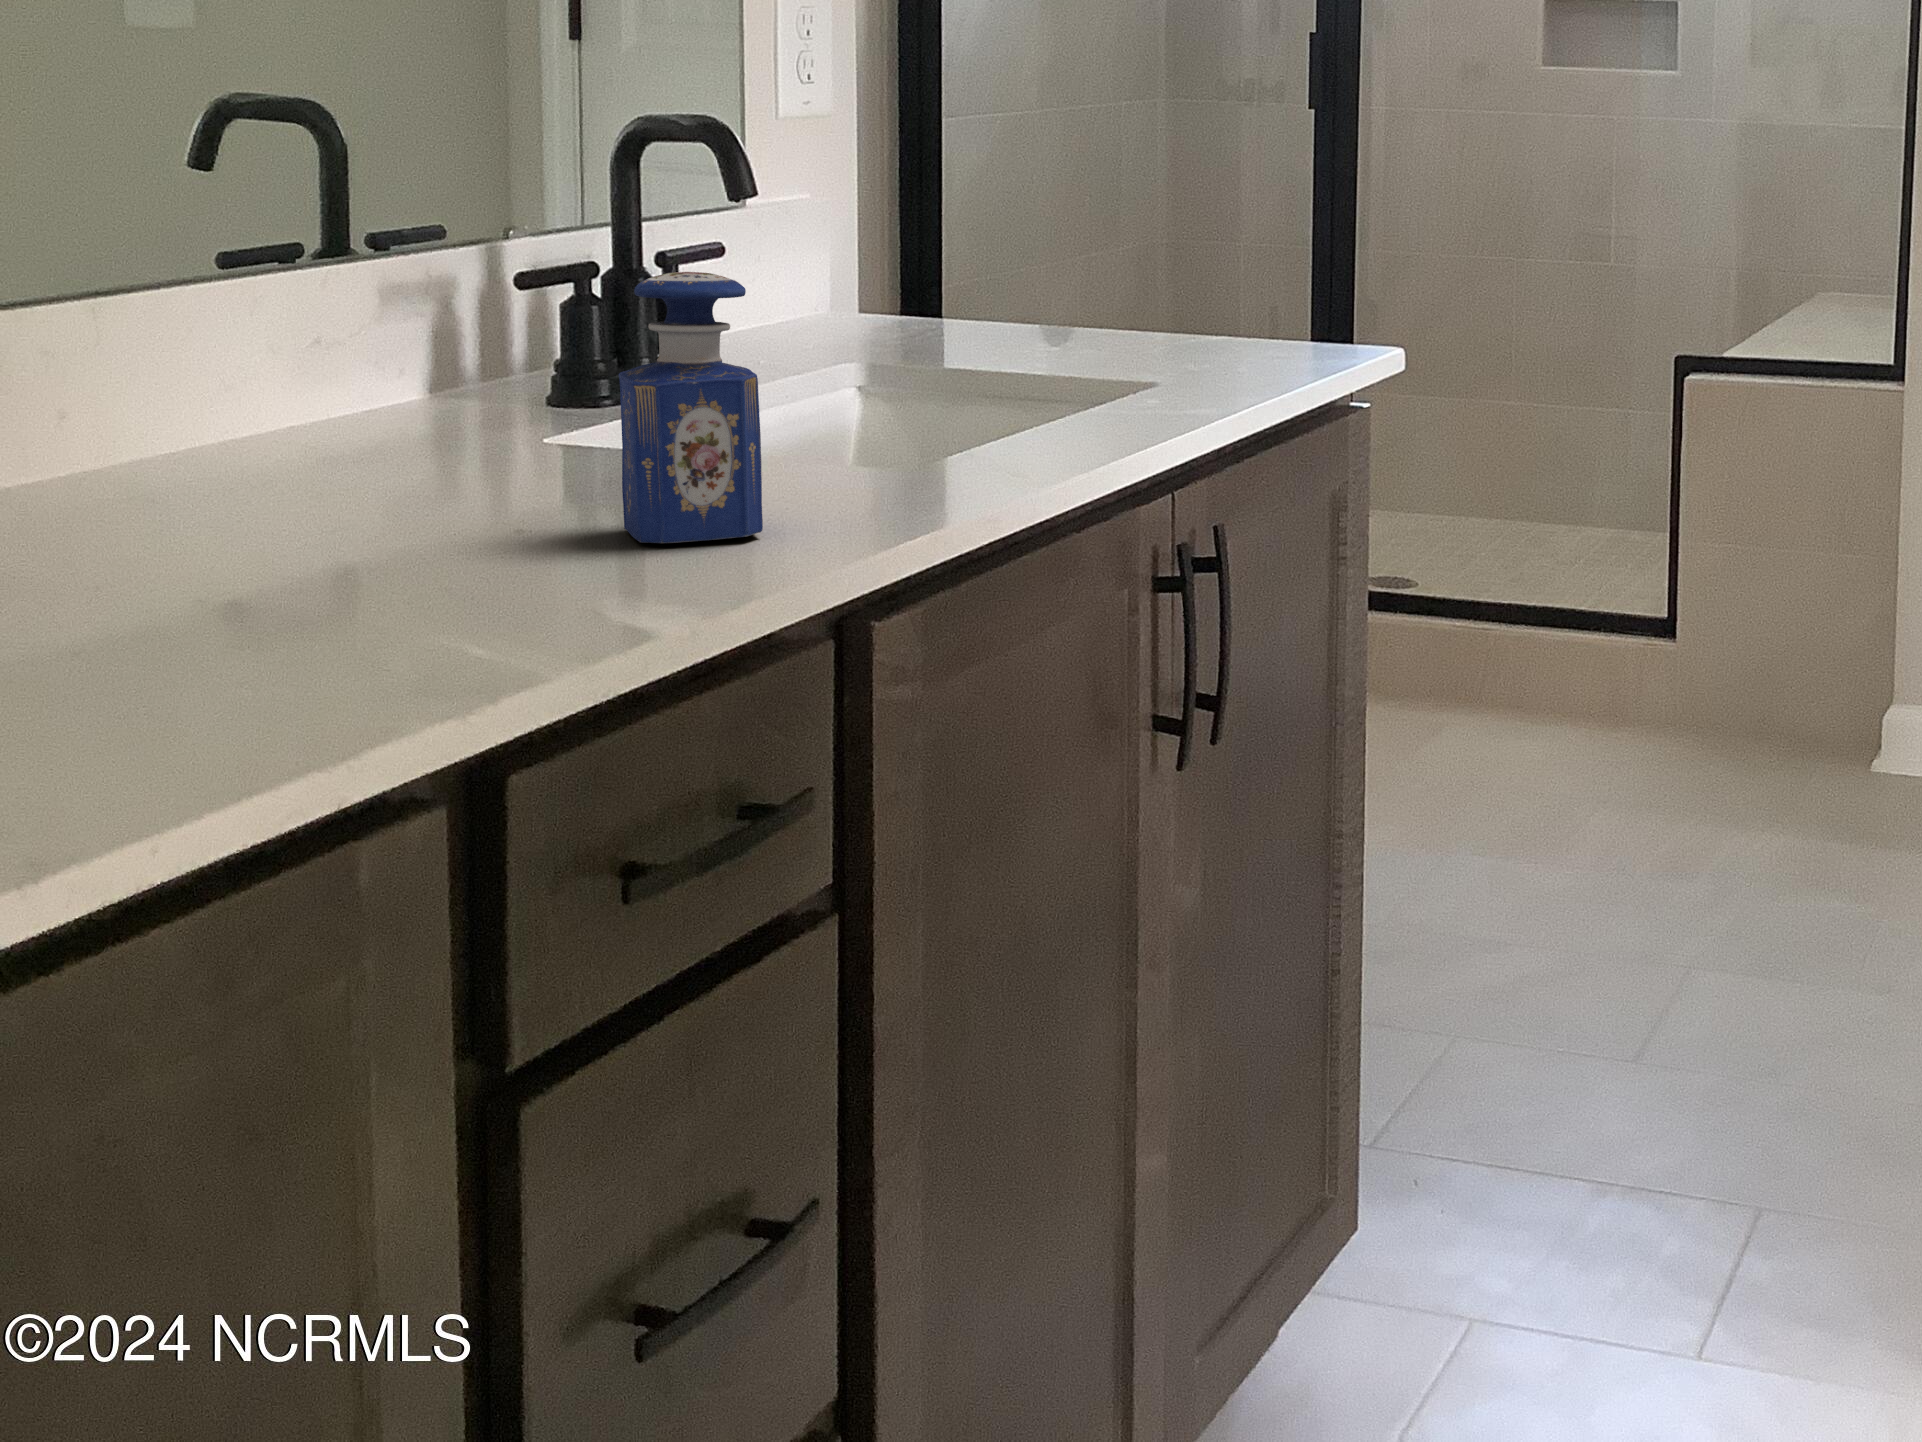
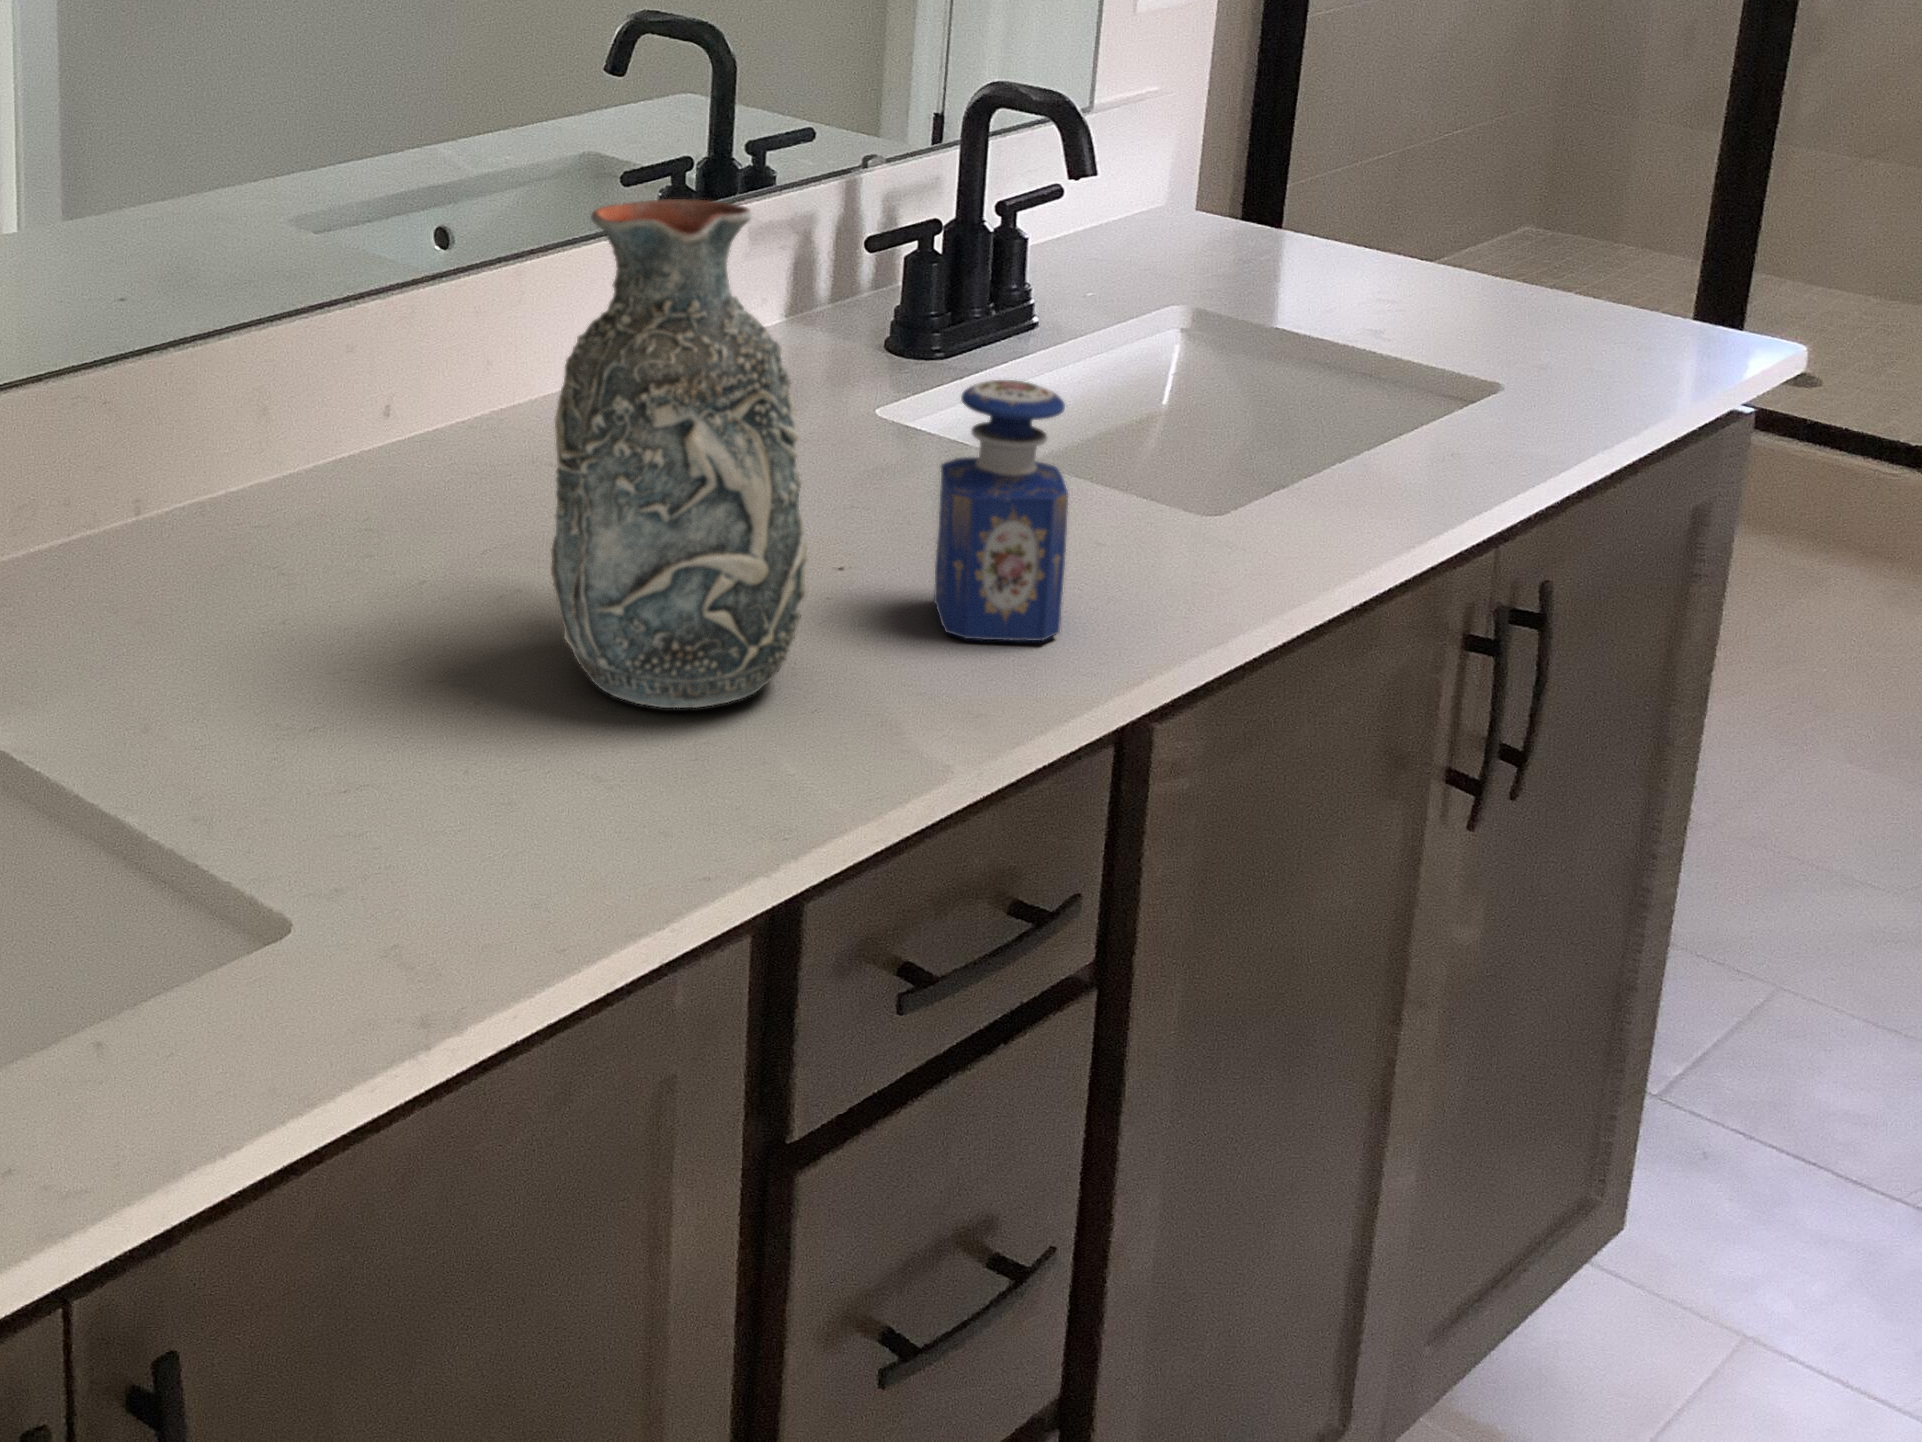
decorative vase: none [156,36,479,609] -> present [551,199,807,708]

